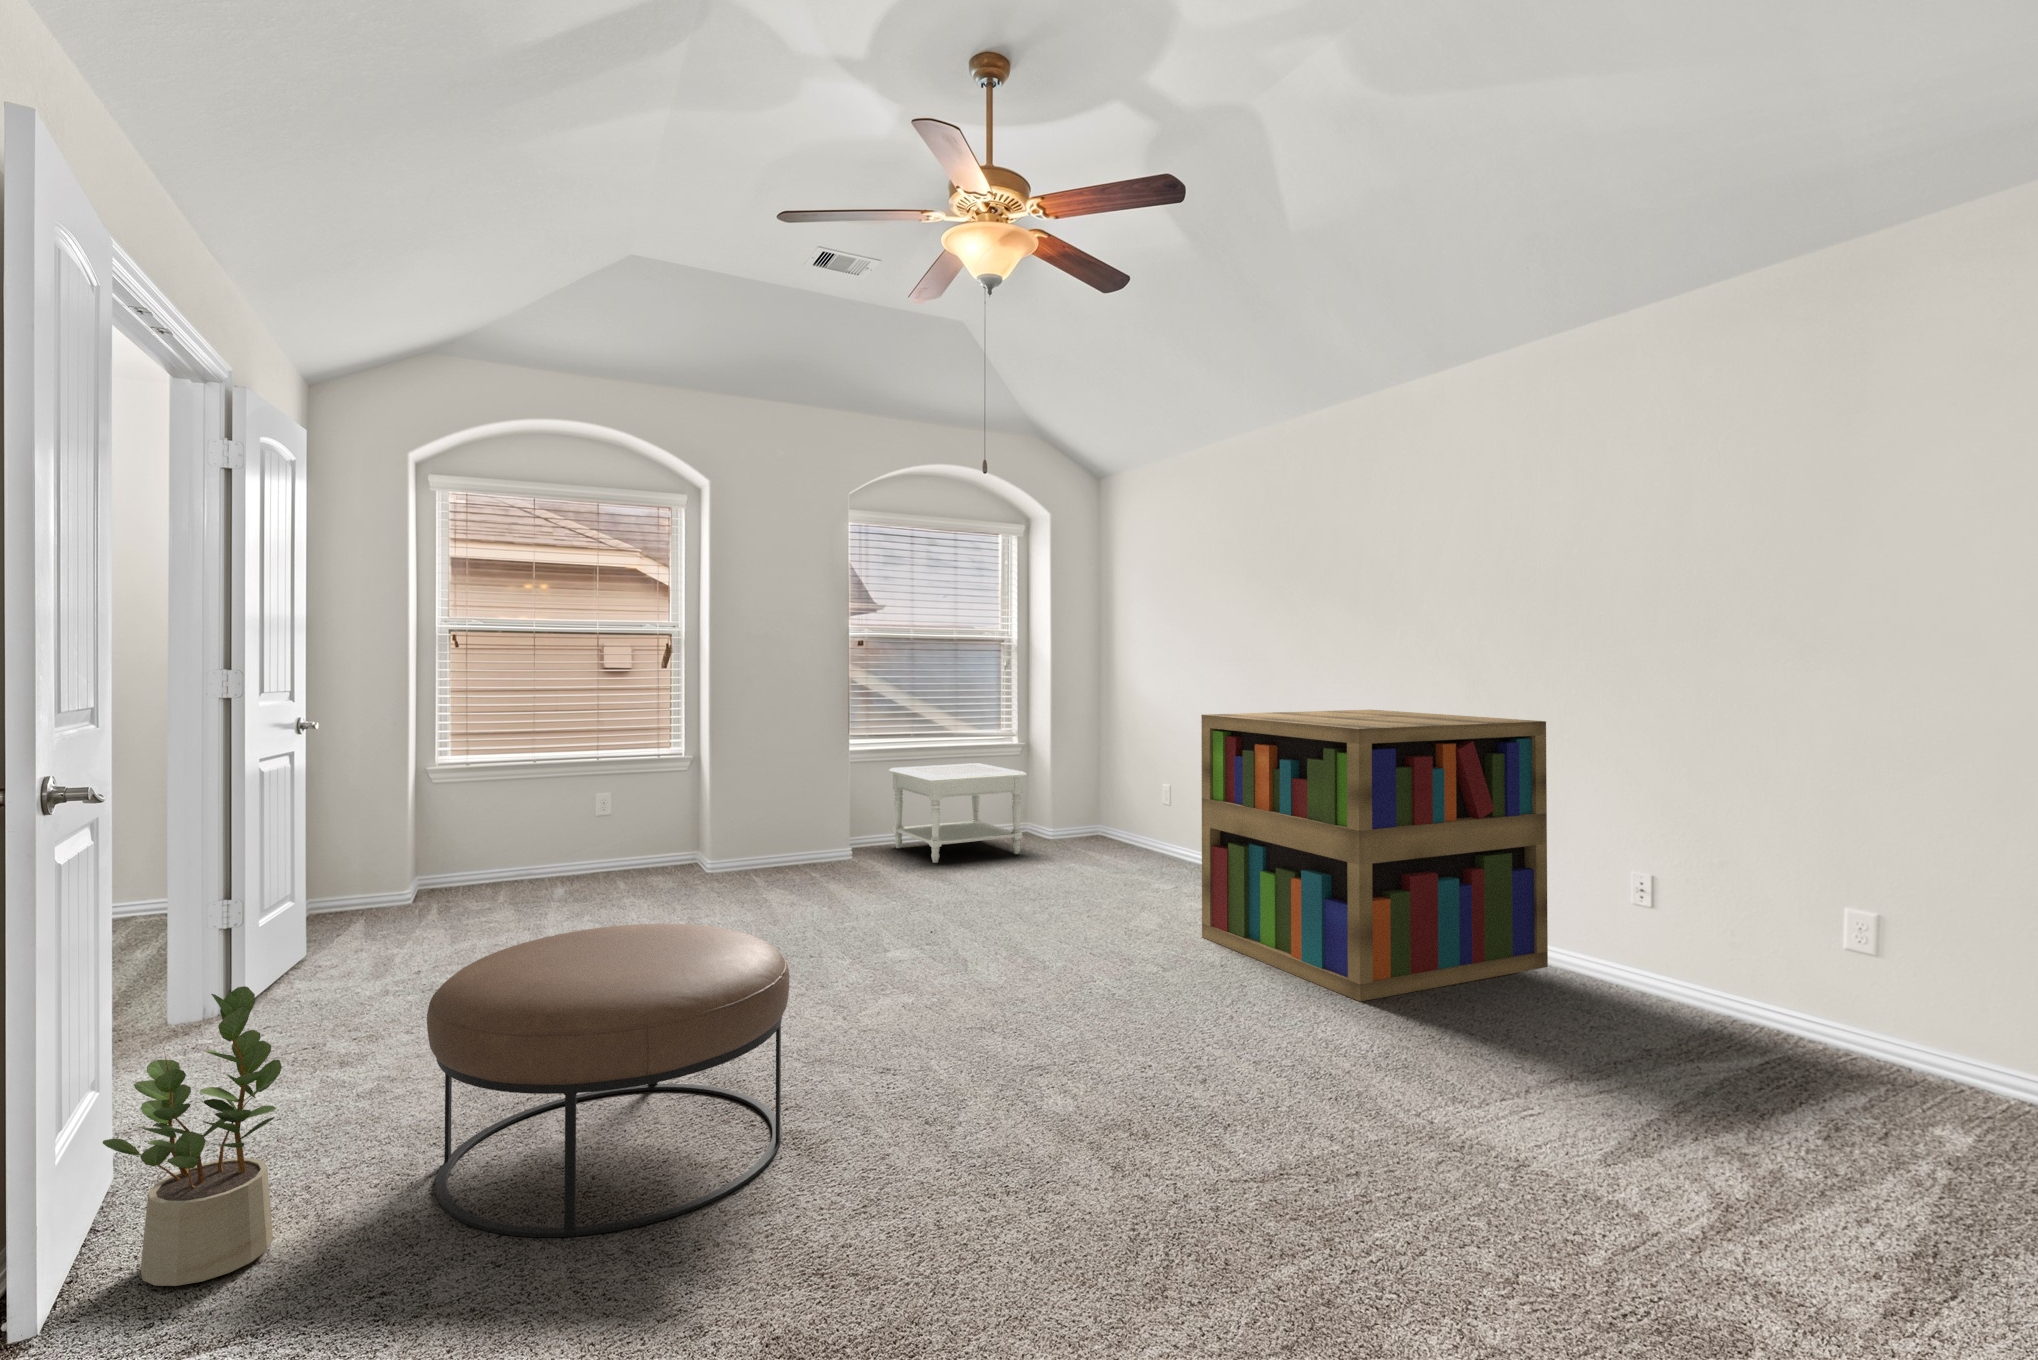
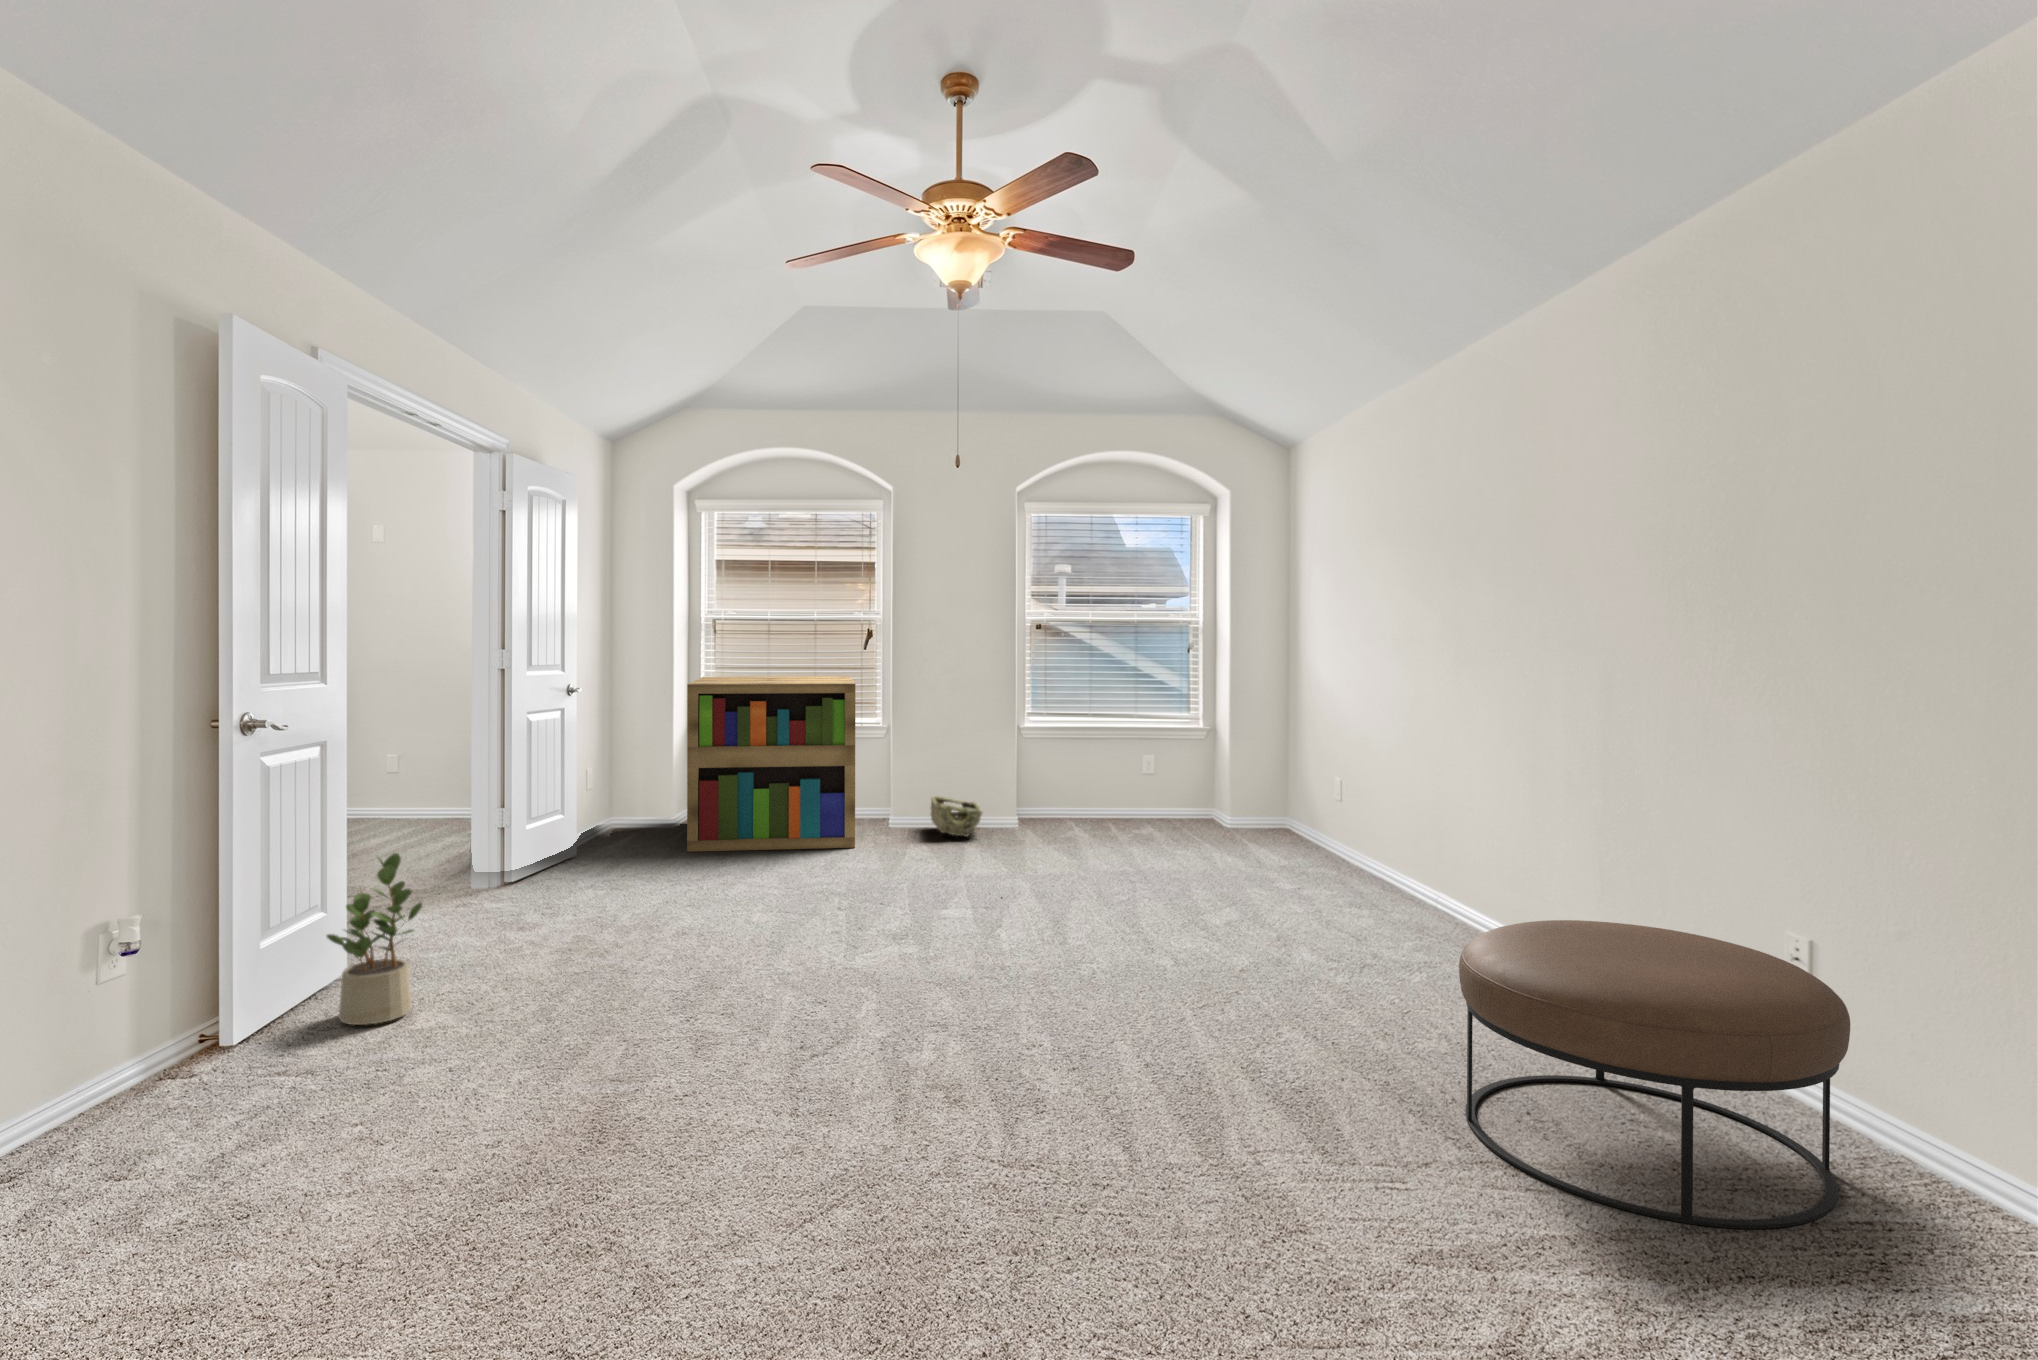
bookshelf: present [1201,710,1548,1001] -> present [687,676,856,852]
side table: present [889,763,1027,863] -> none [1068,744,1187,834]
woven basket: none [754,835,826,880] -> present [931,796,982,836]
ottoman: present [427,924,790,1237] -> present [1459,920,1850,1229]

